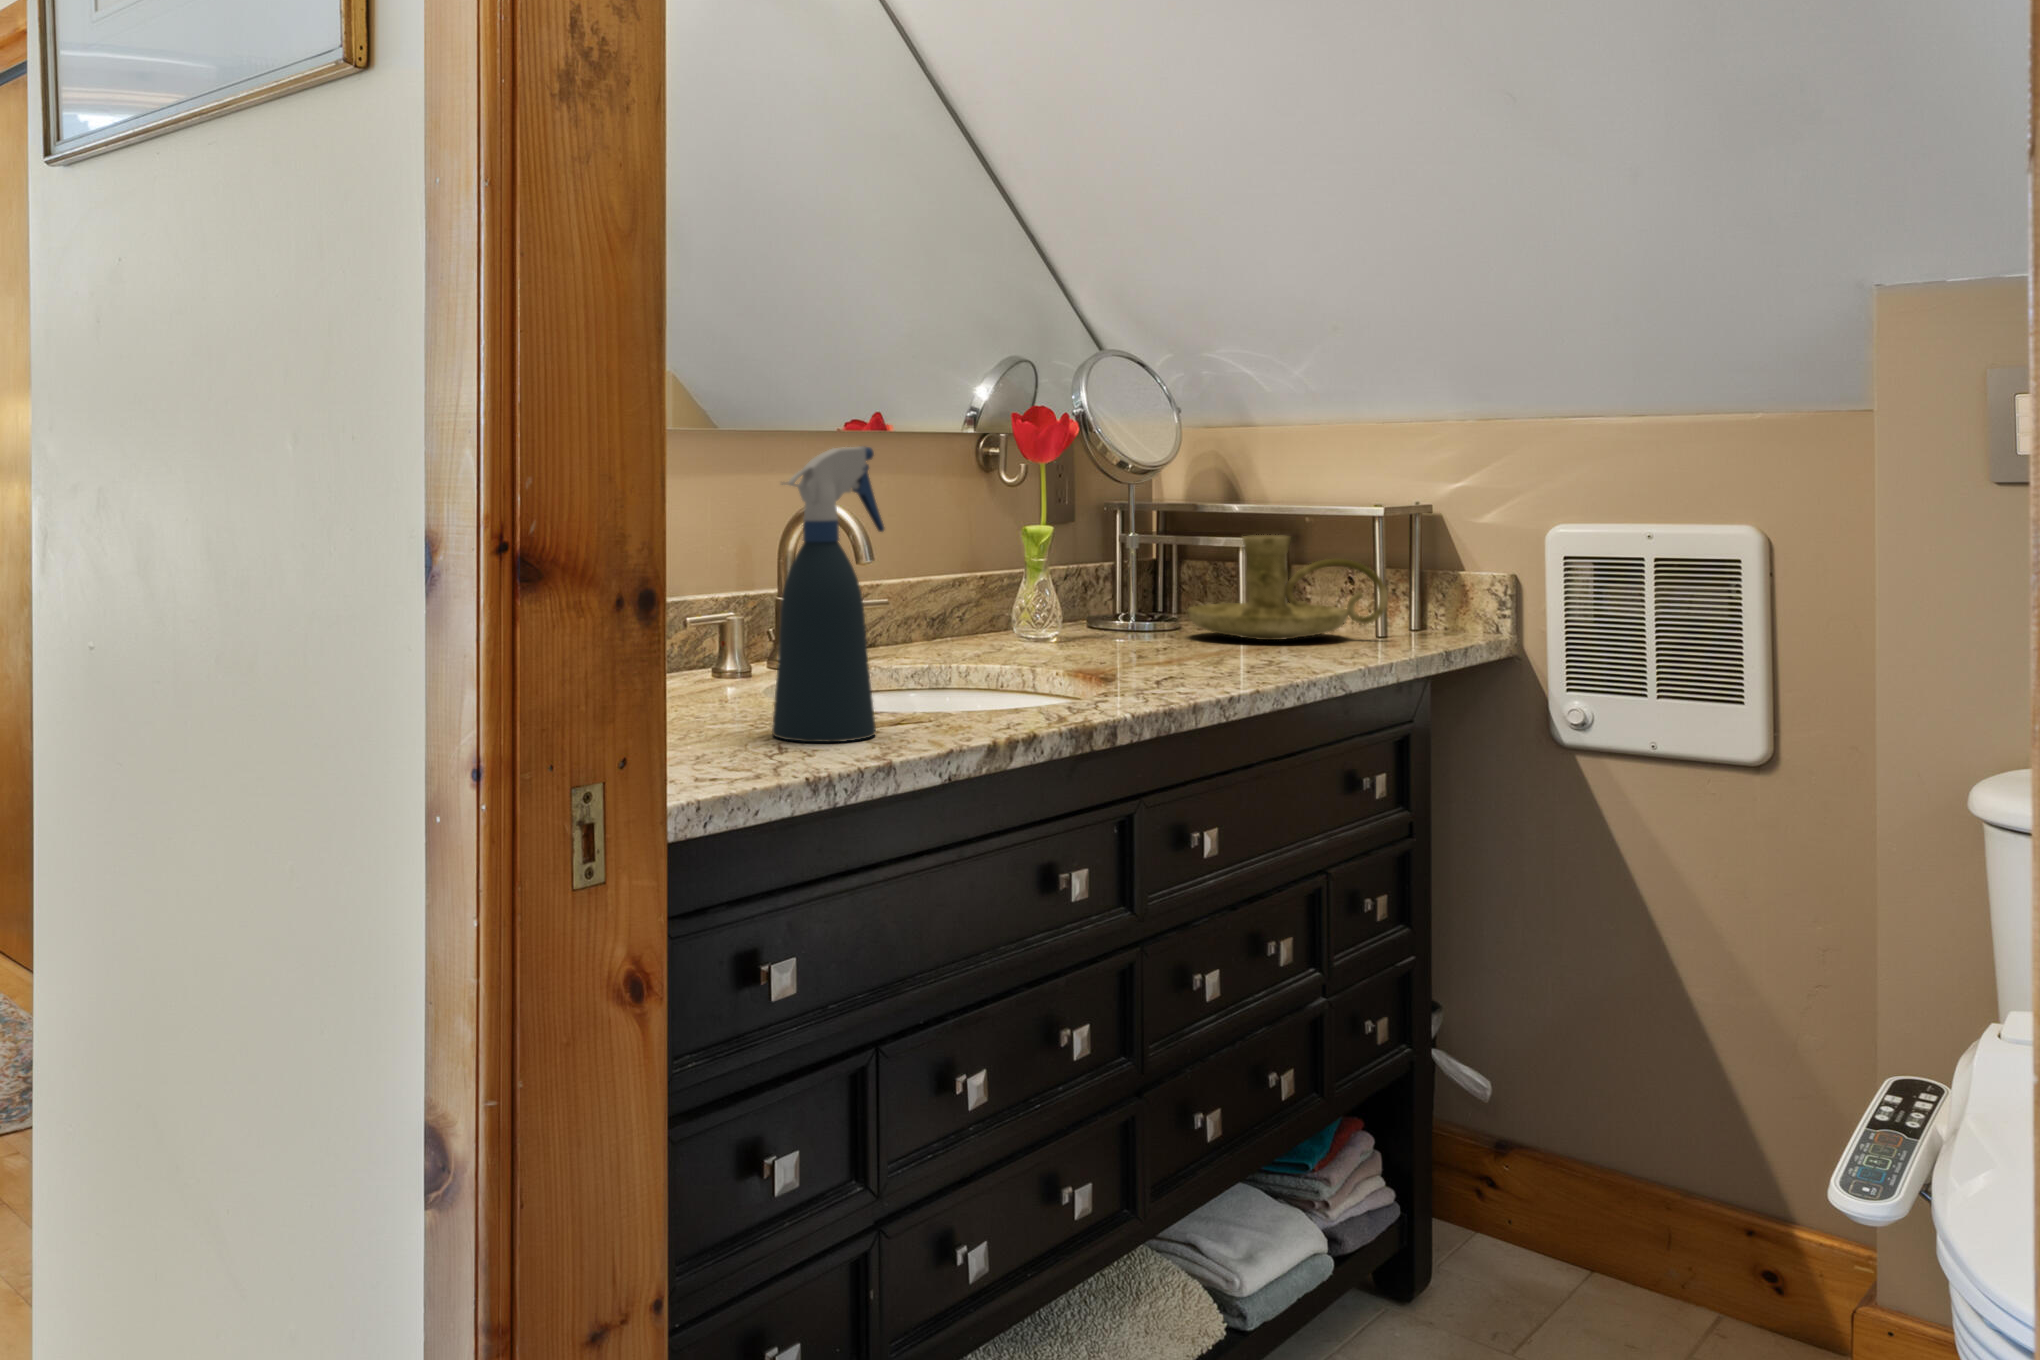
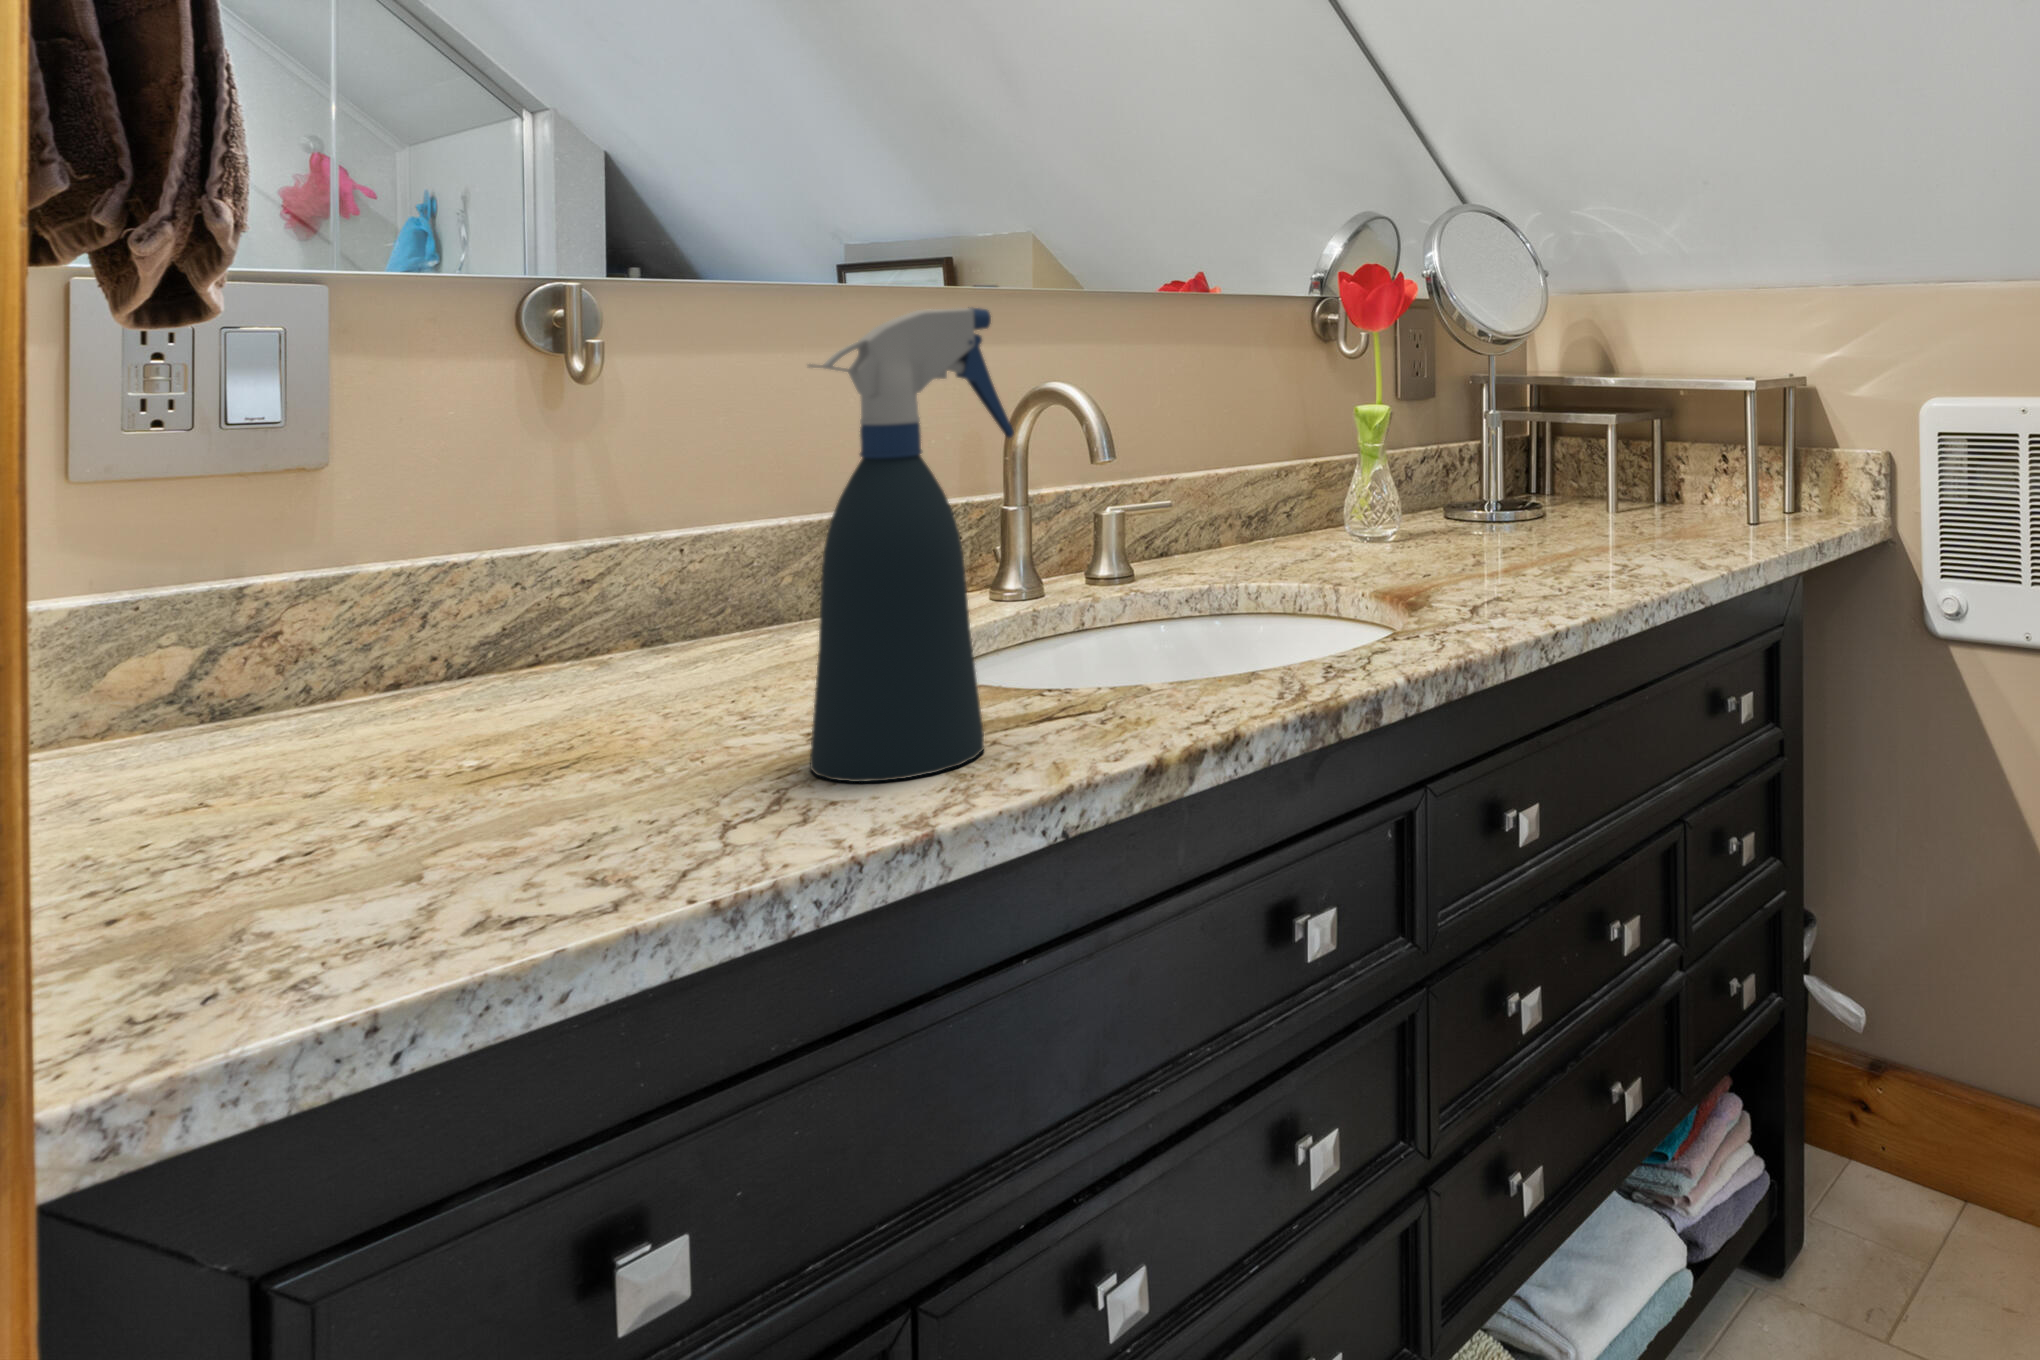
candle holder: present [1188,535,1388,640] -> none [1545,412,1758,530]

